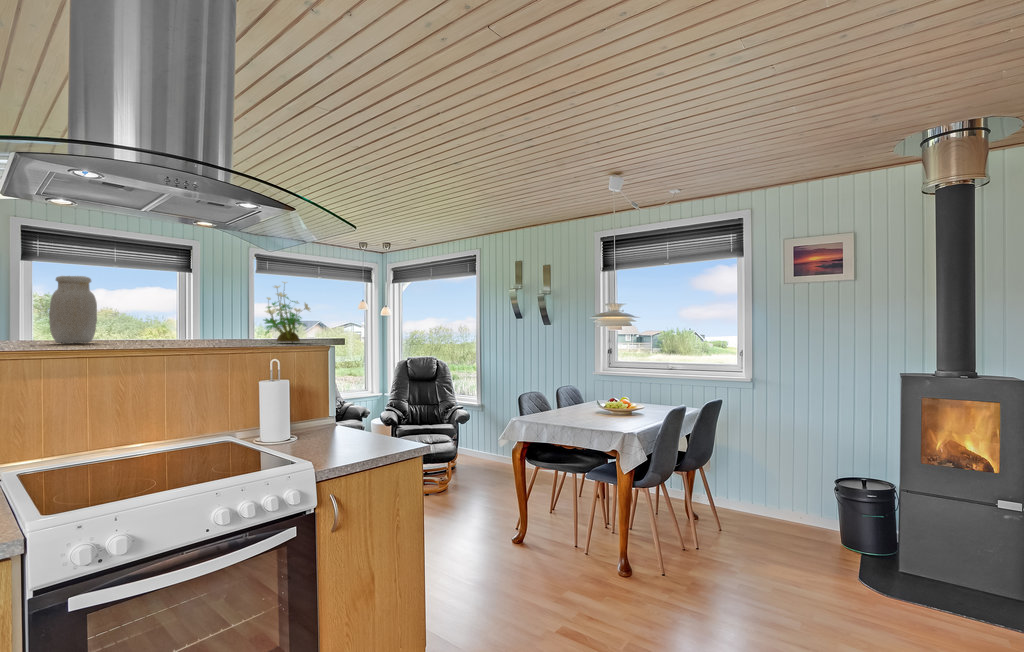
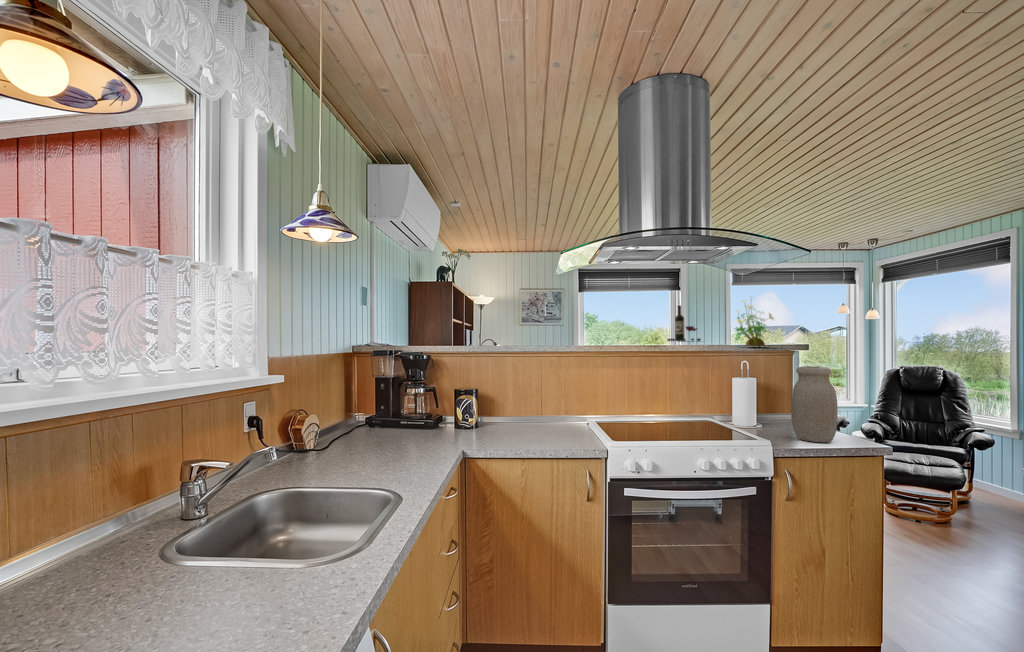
jar: present [49,276,97,343] -> present [791,366,838,442]
wine bottle: none [170,292,218,337] -> present [667,305,701,341]

